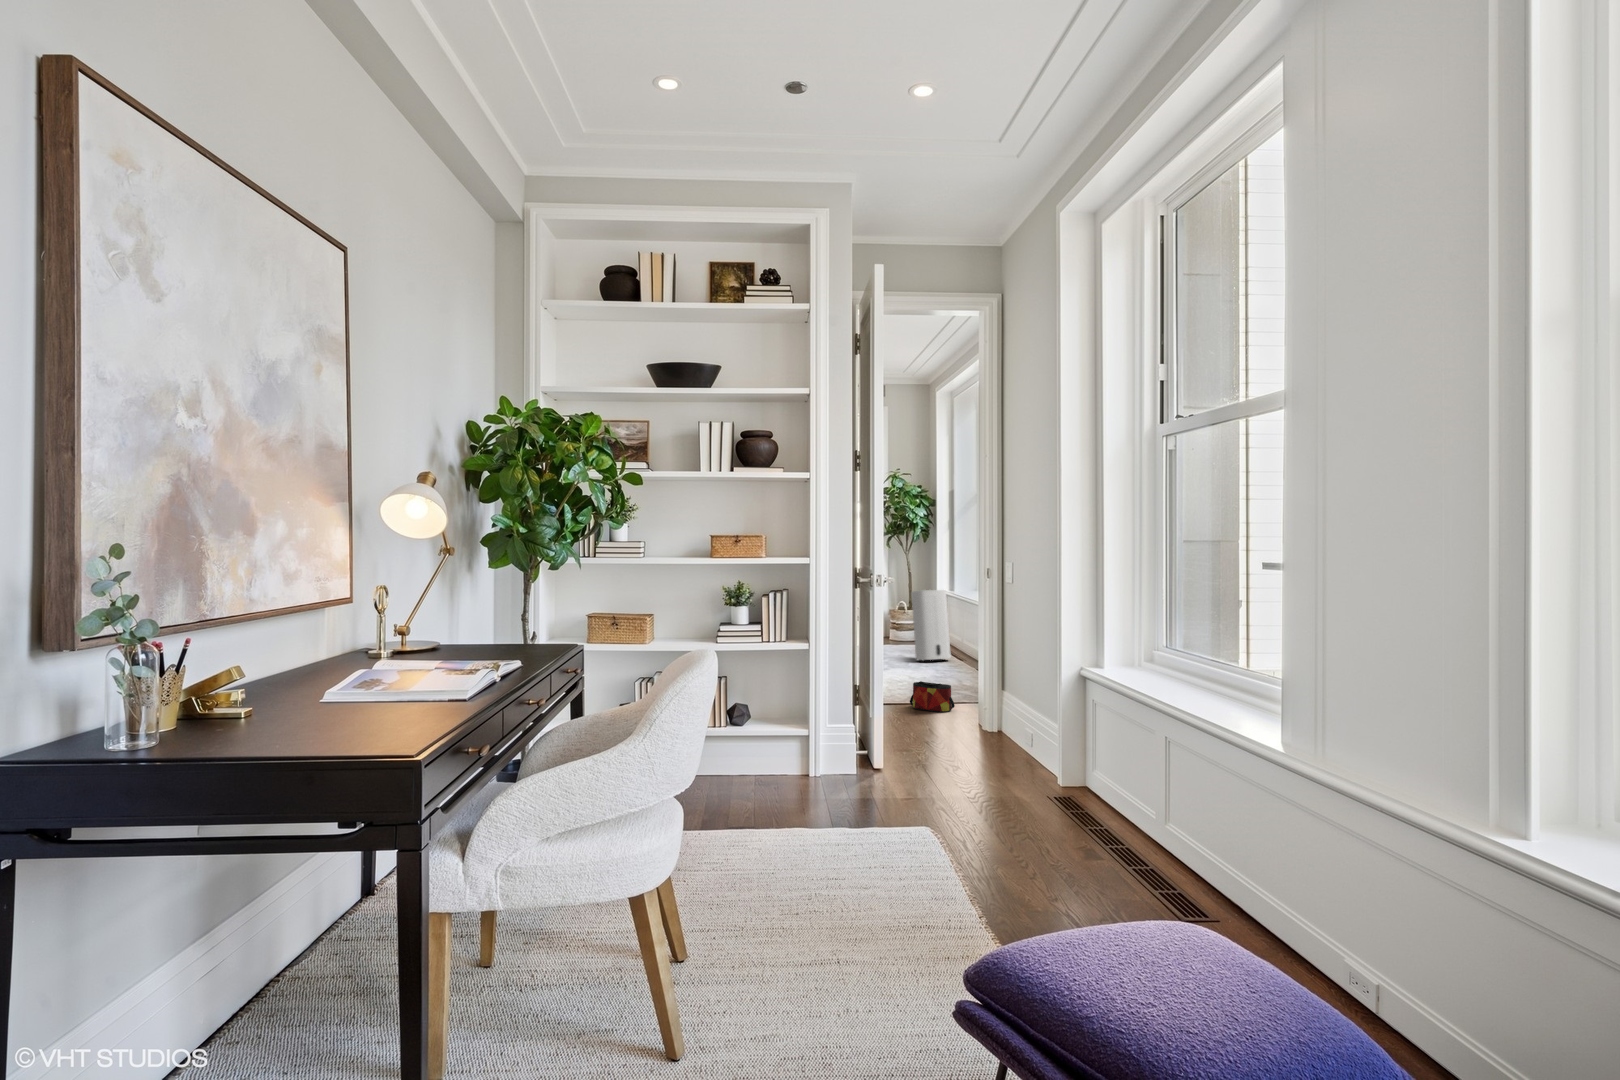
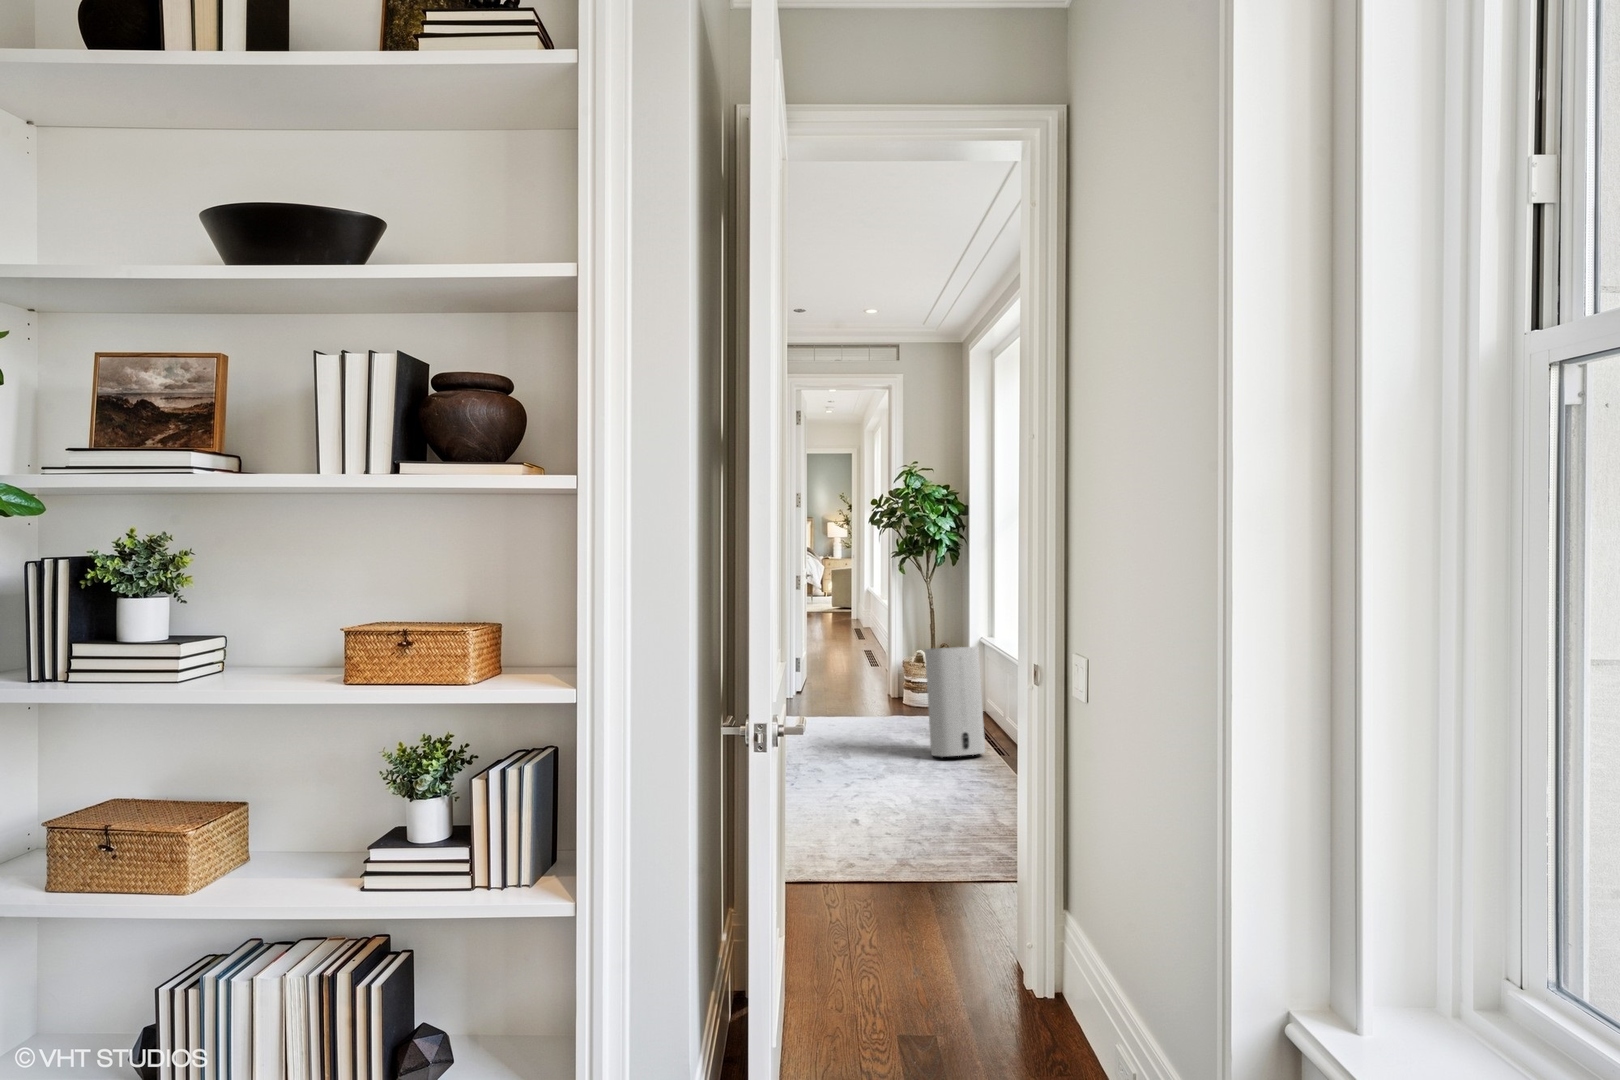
bag: present [910,681,955,712] -> none [894,849,975,916]

